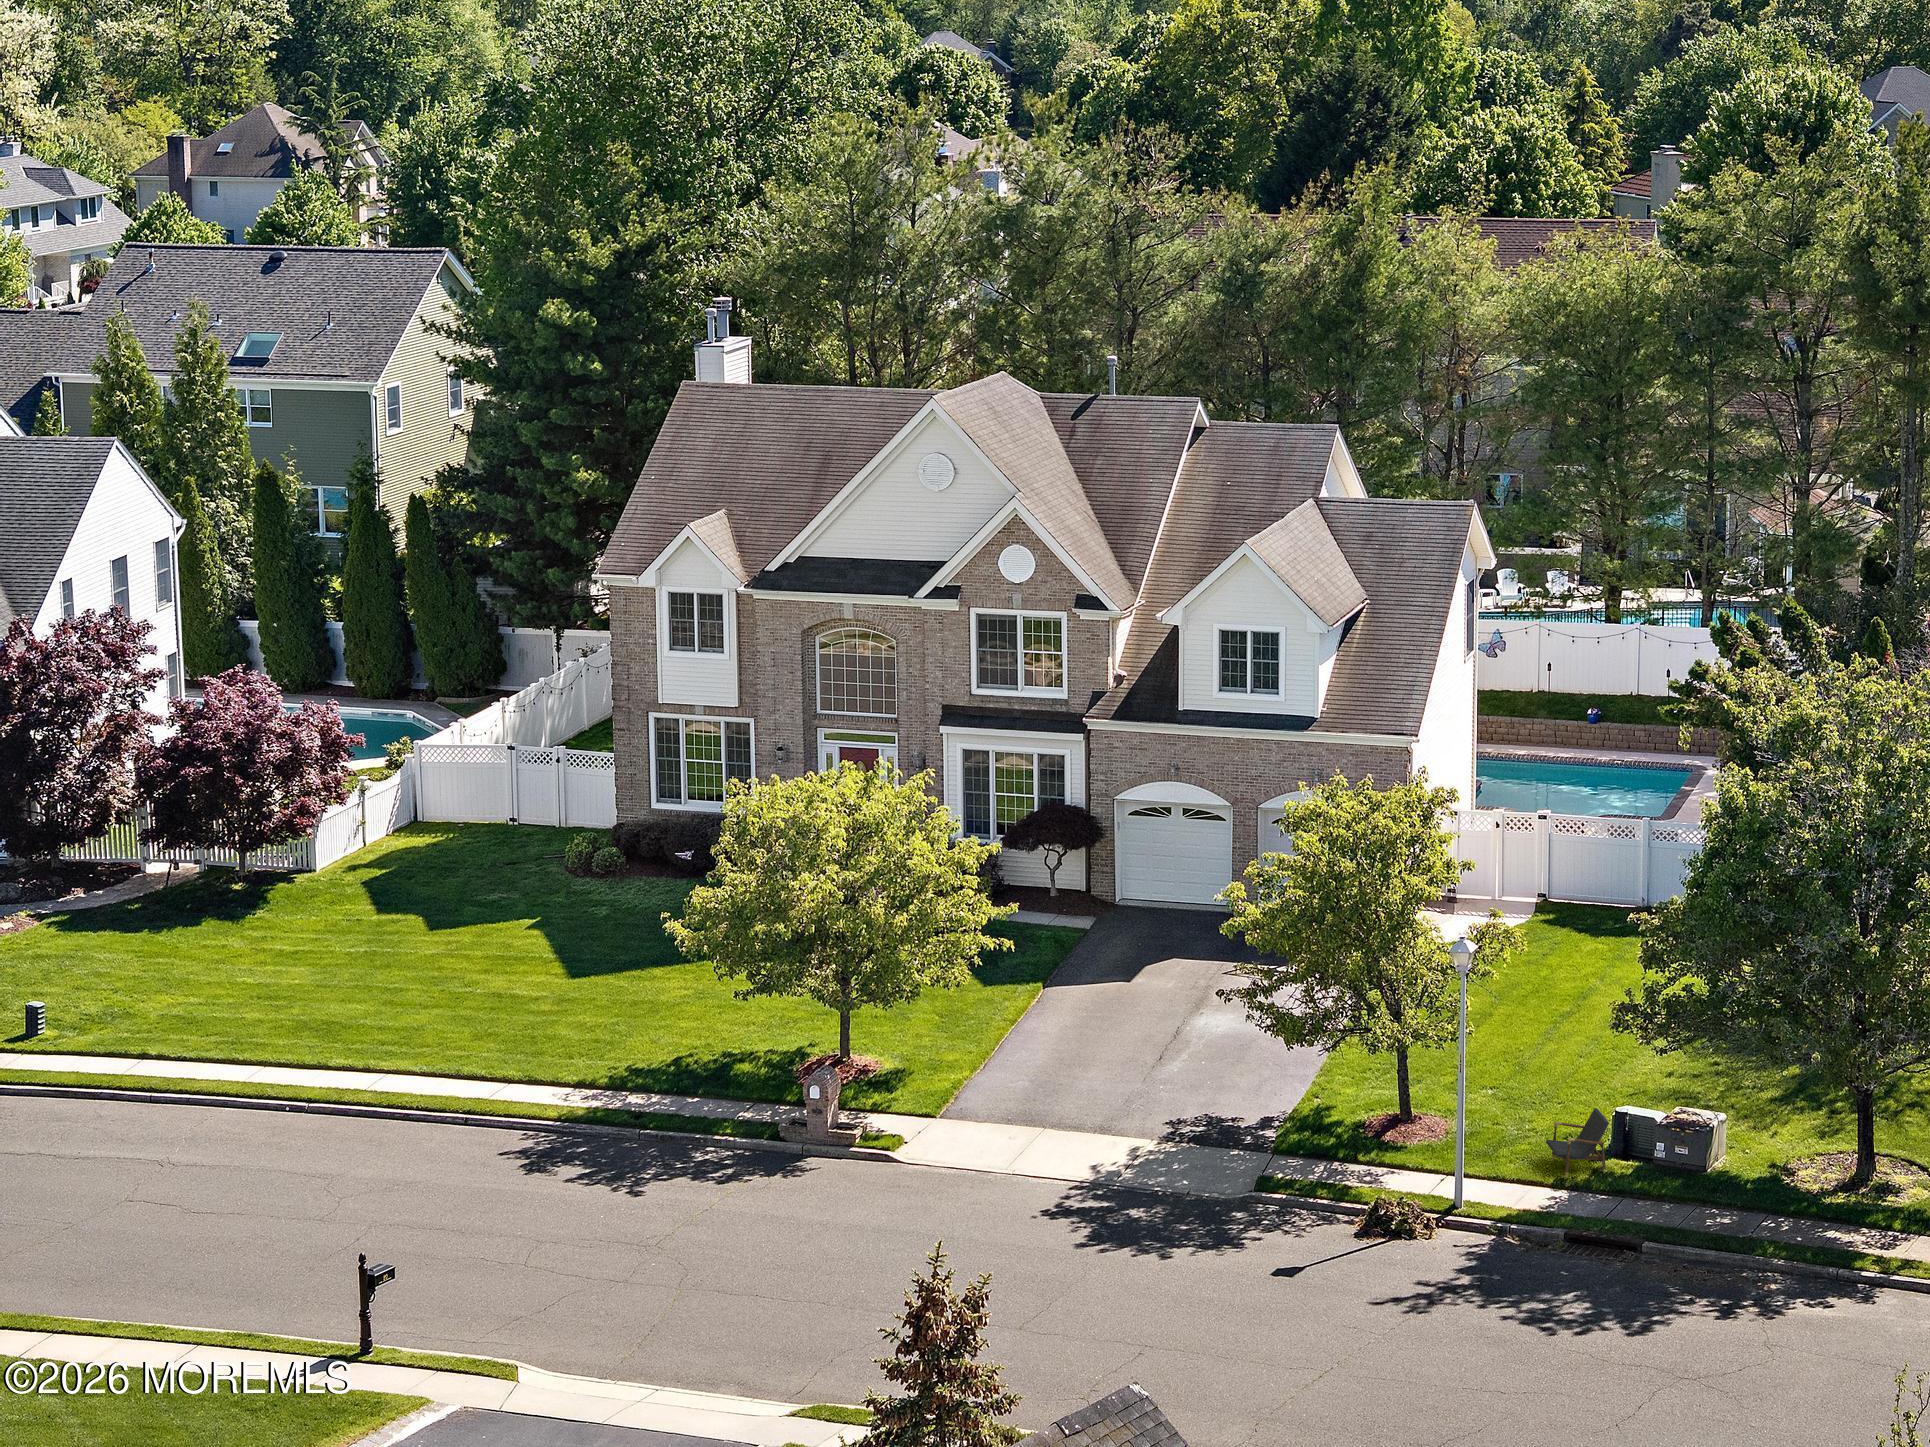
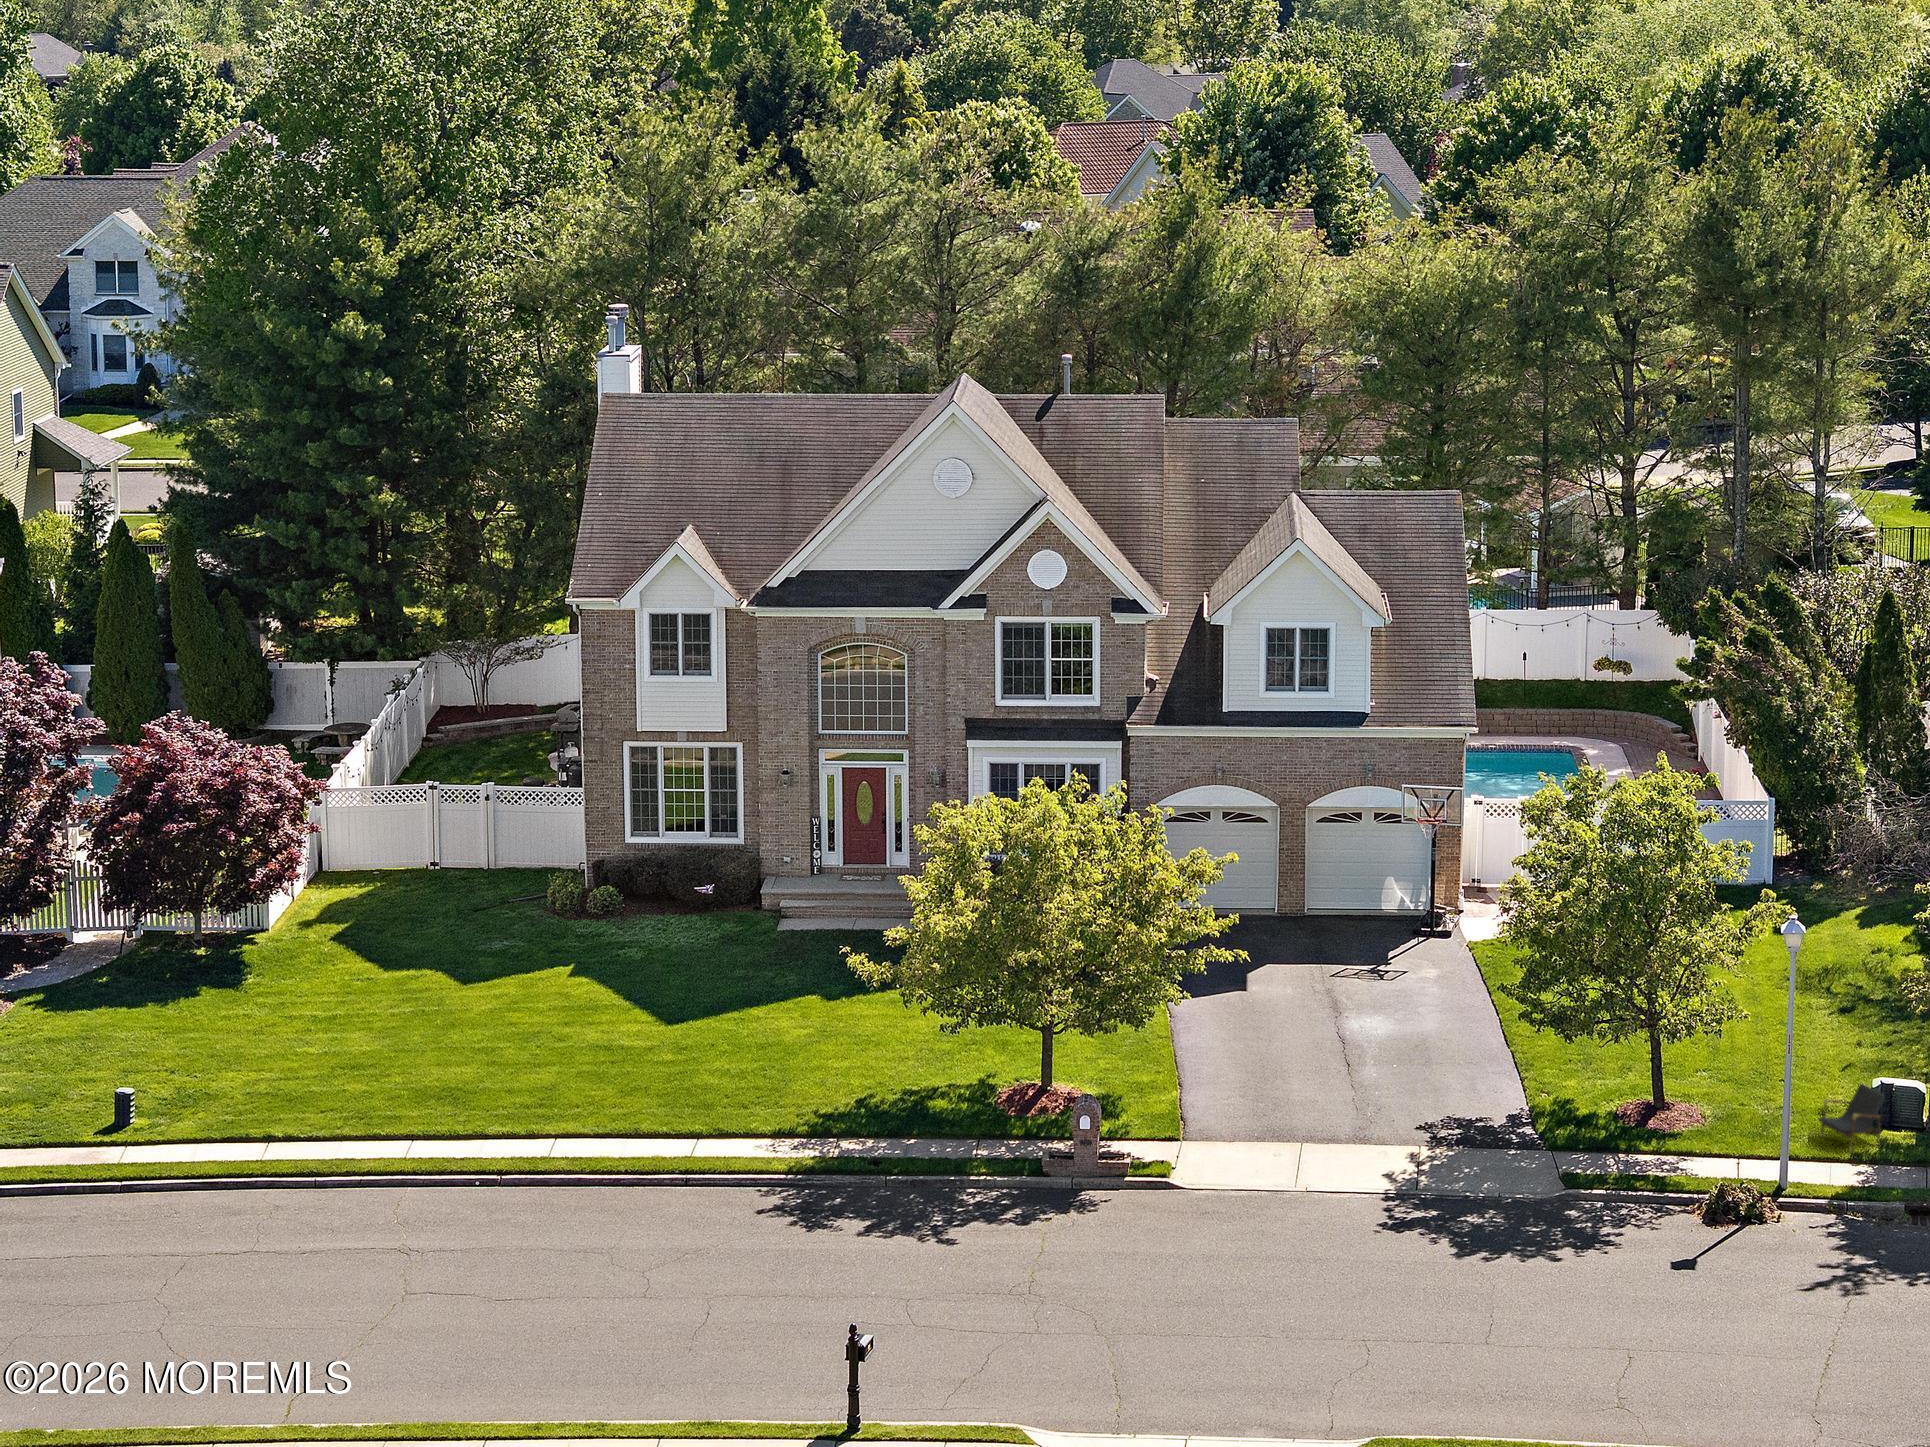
decorative plant: present [1348,1131,1366,1163] -> none [1634,1121,1654,1154]

